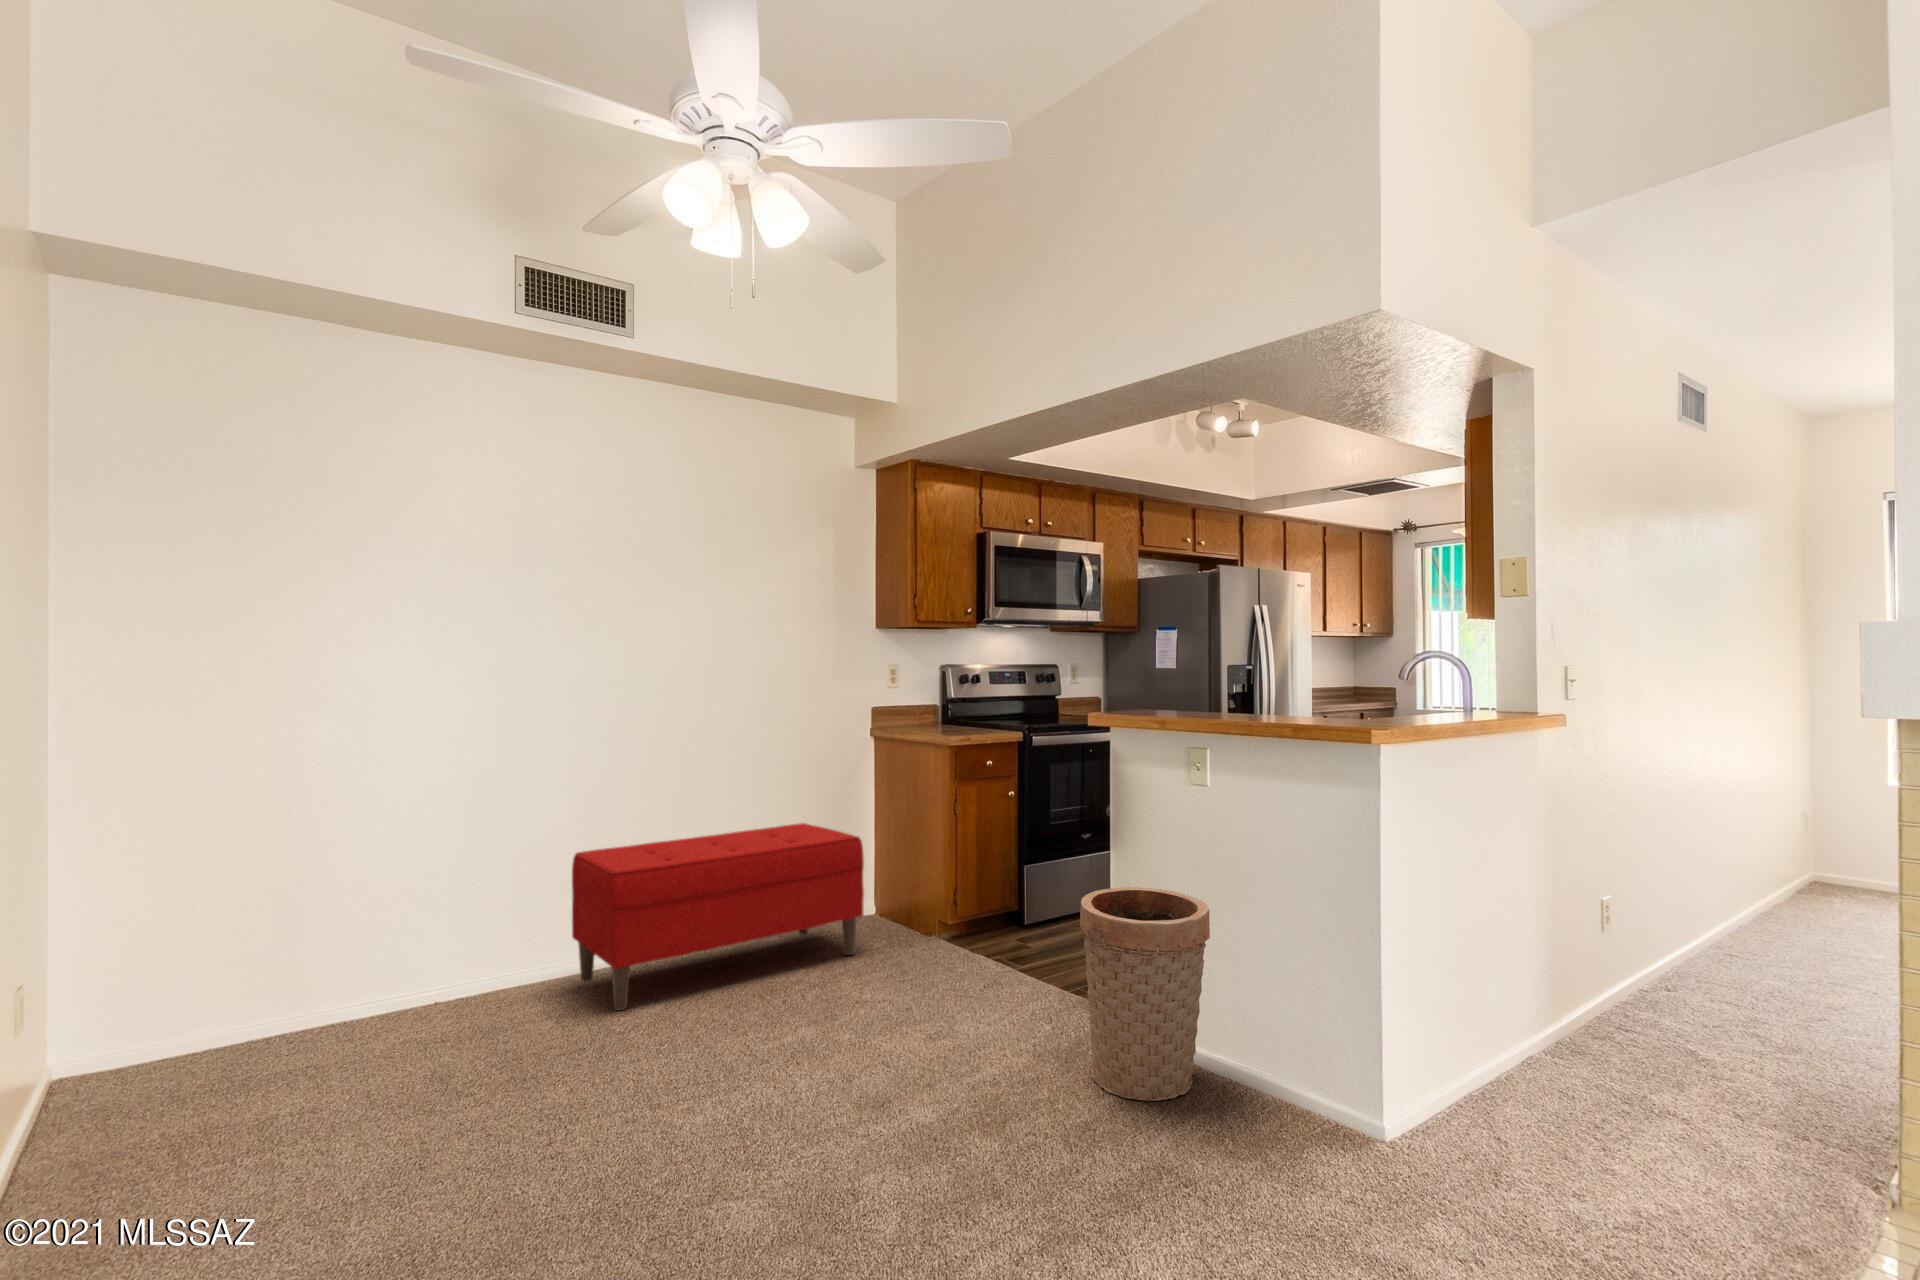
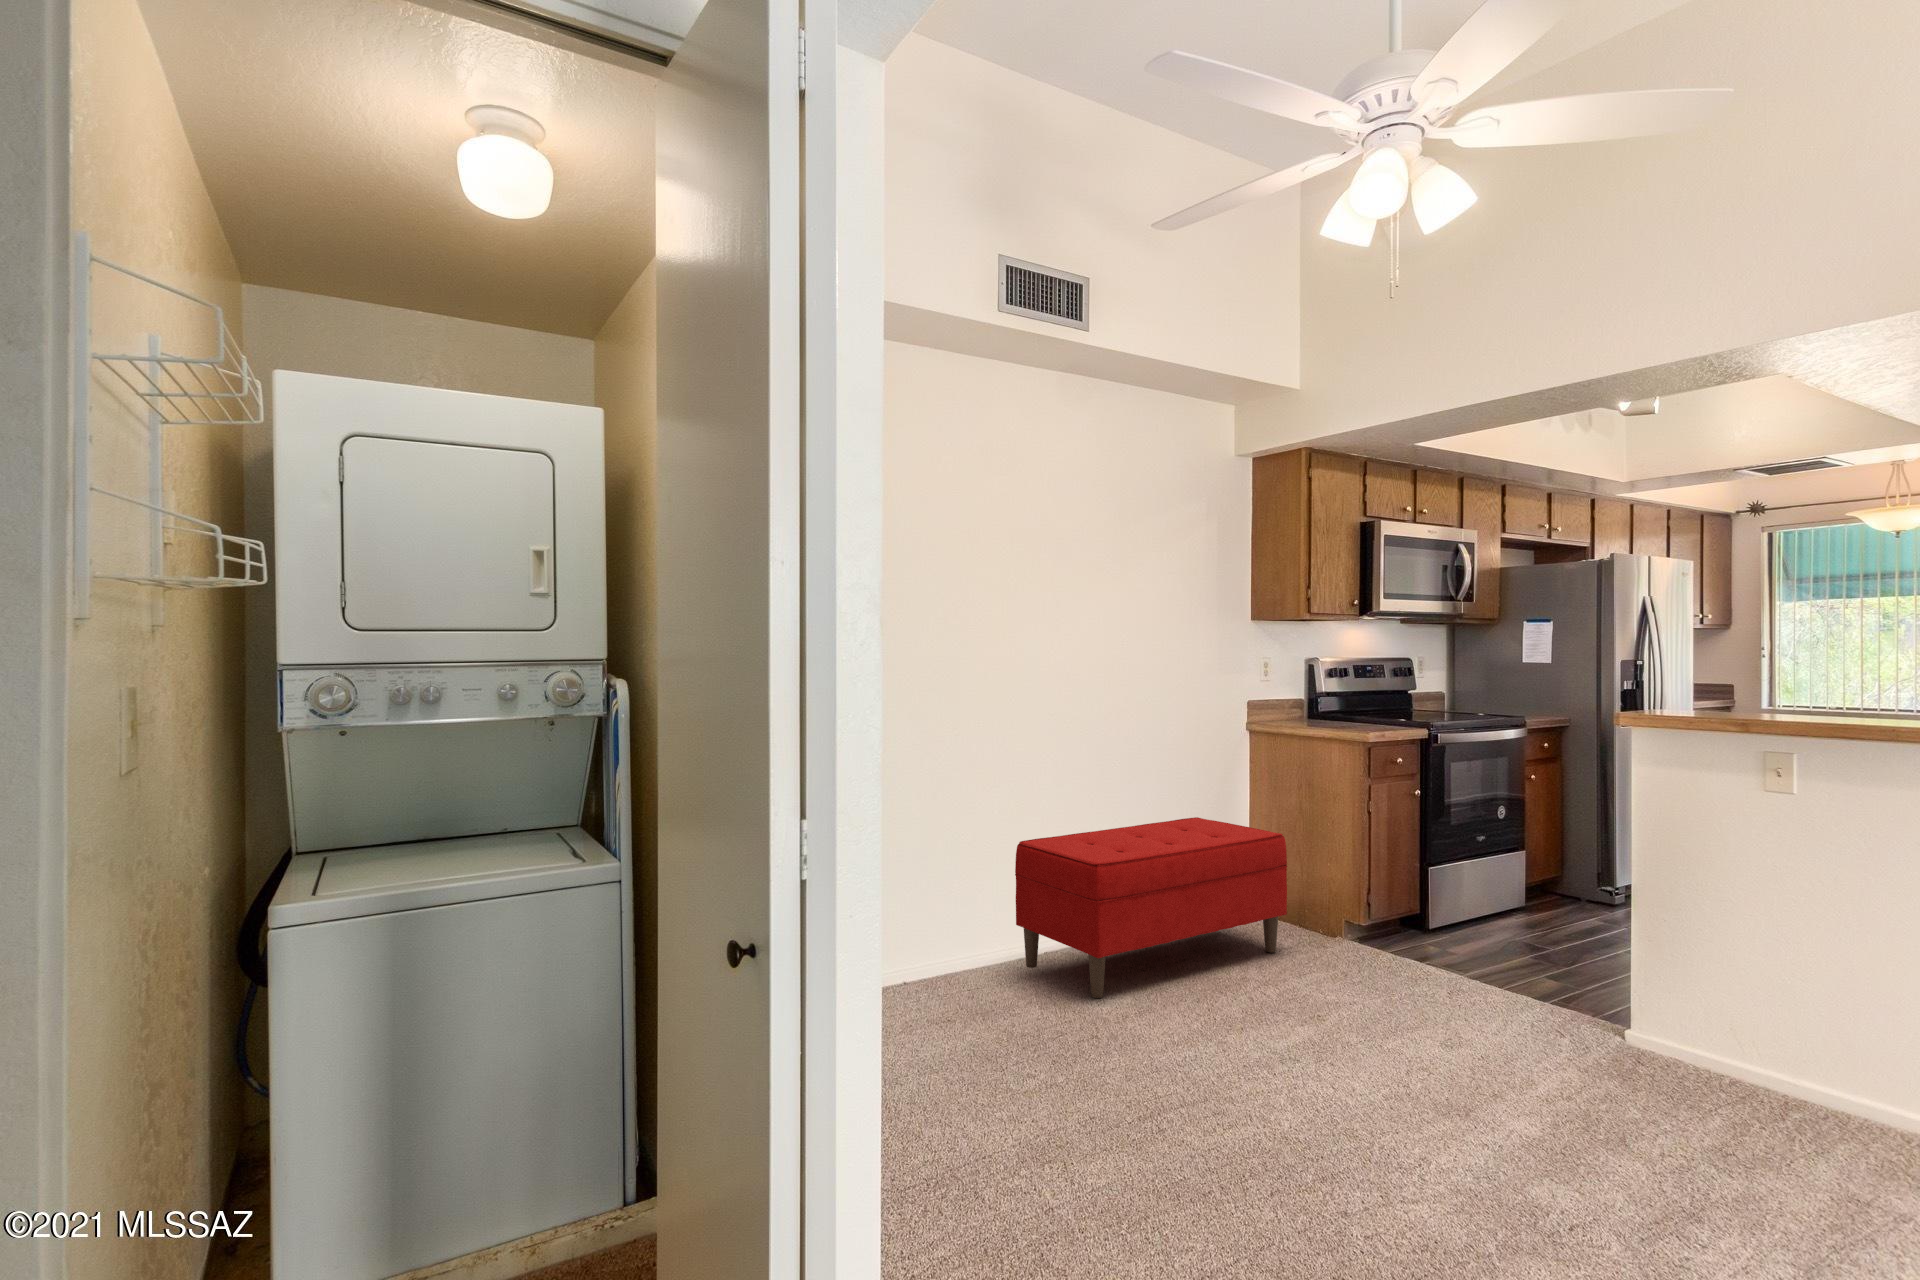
basket: present [1080,887,1210,1101] -> none [1649,899,1820,1120]

